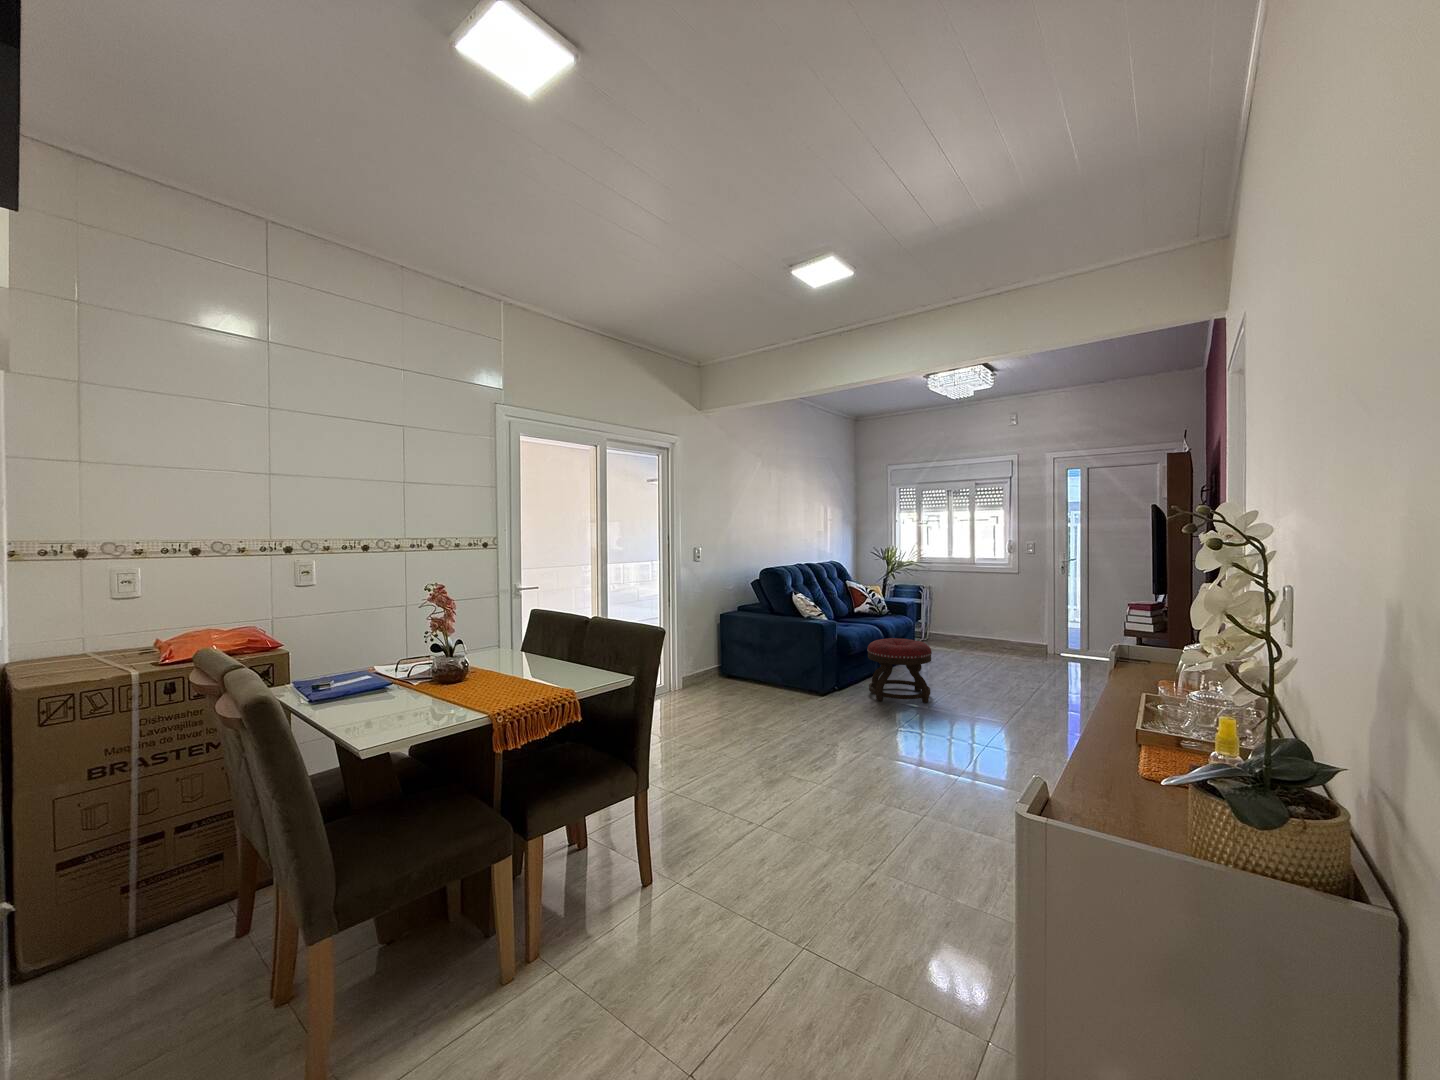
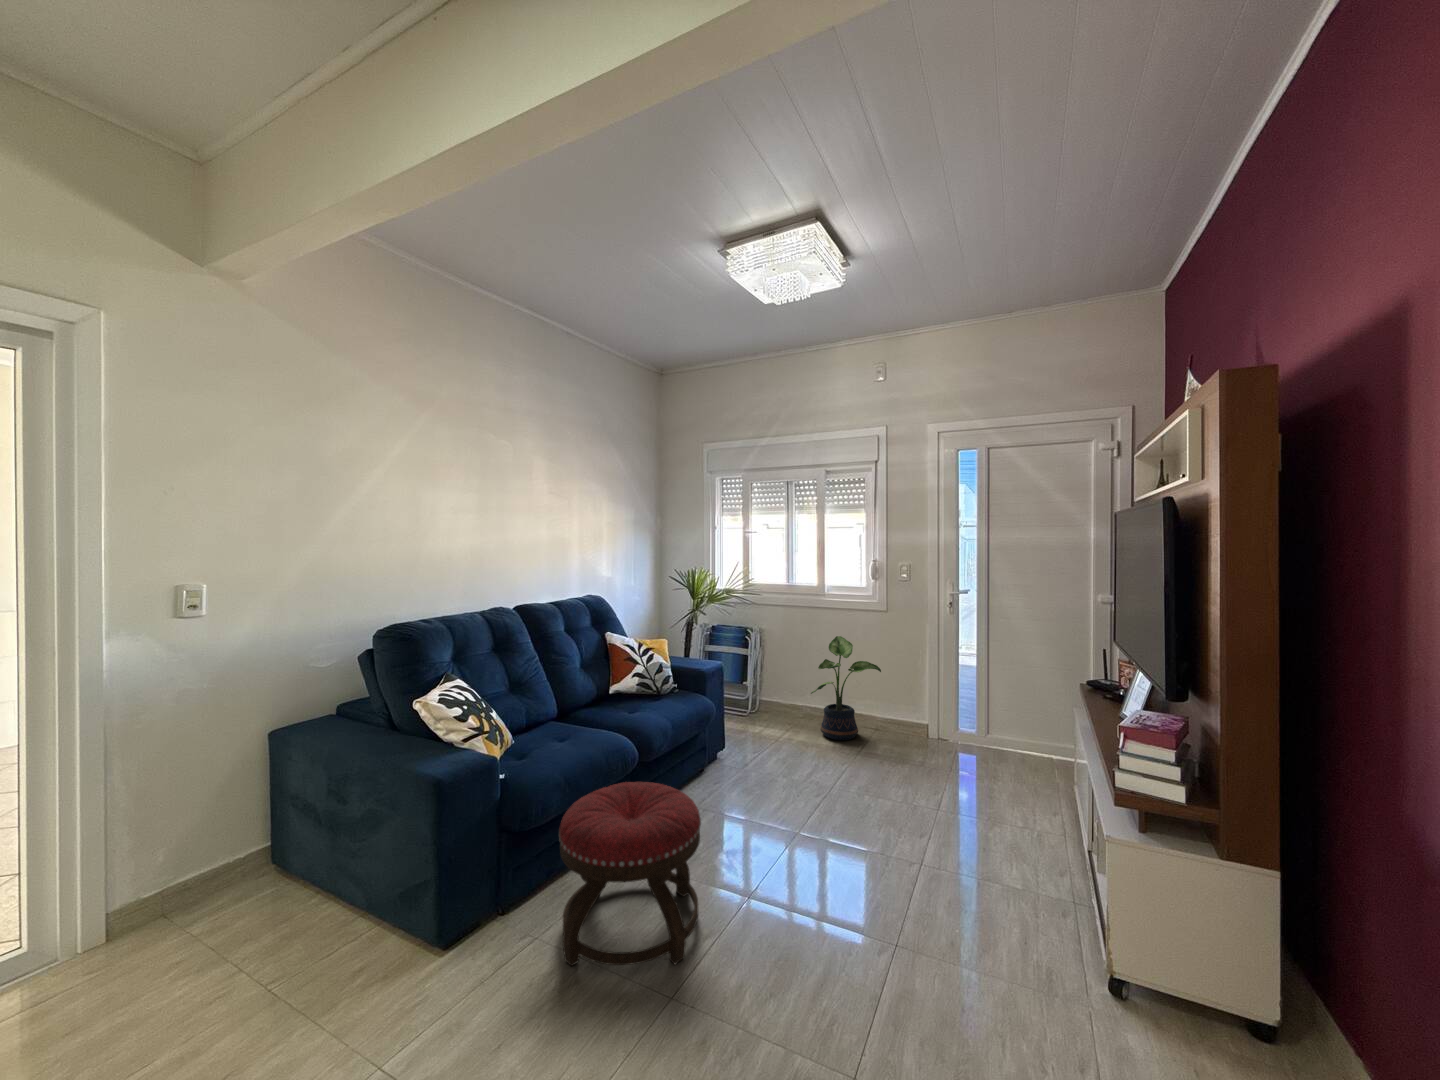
potted plant: none [968,590,1016,653] -> present [811,636,881,740]

